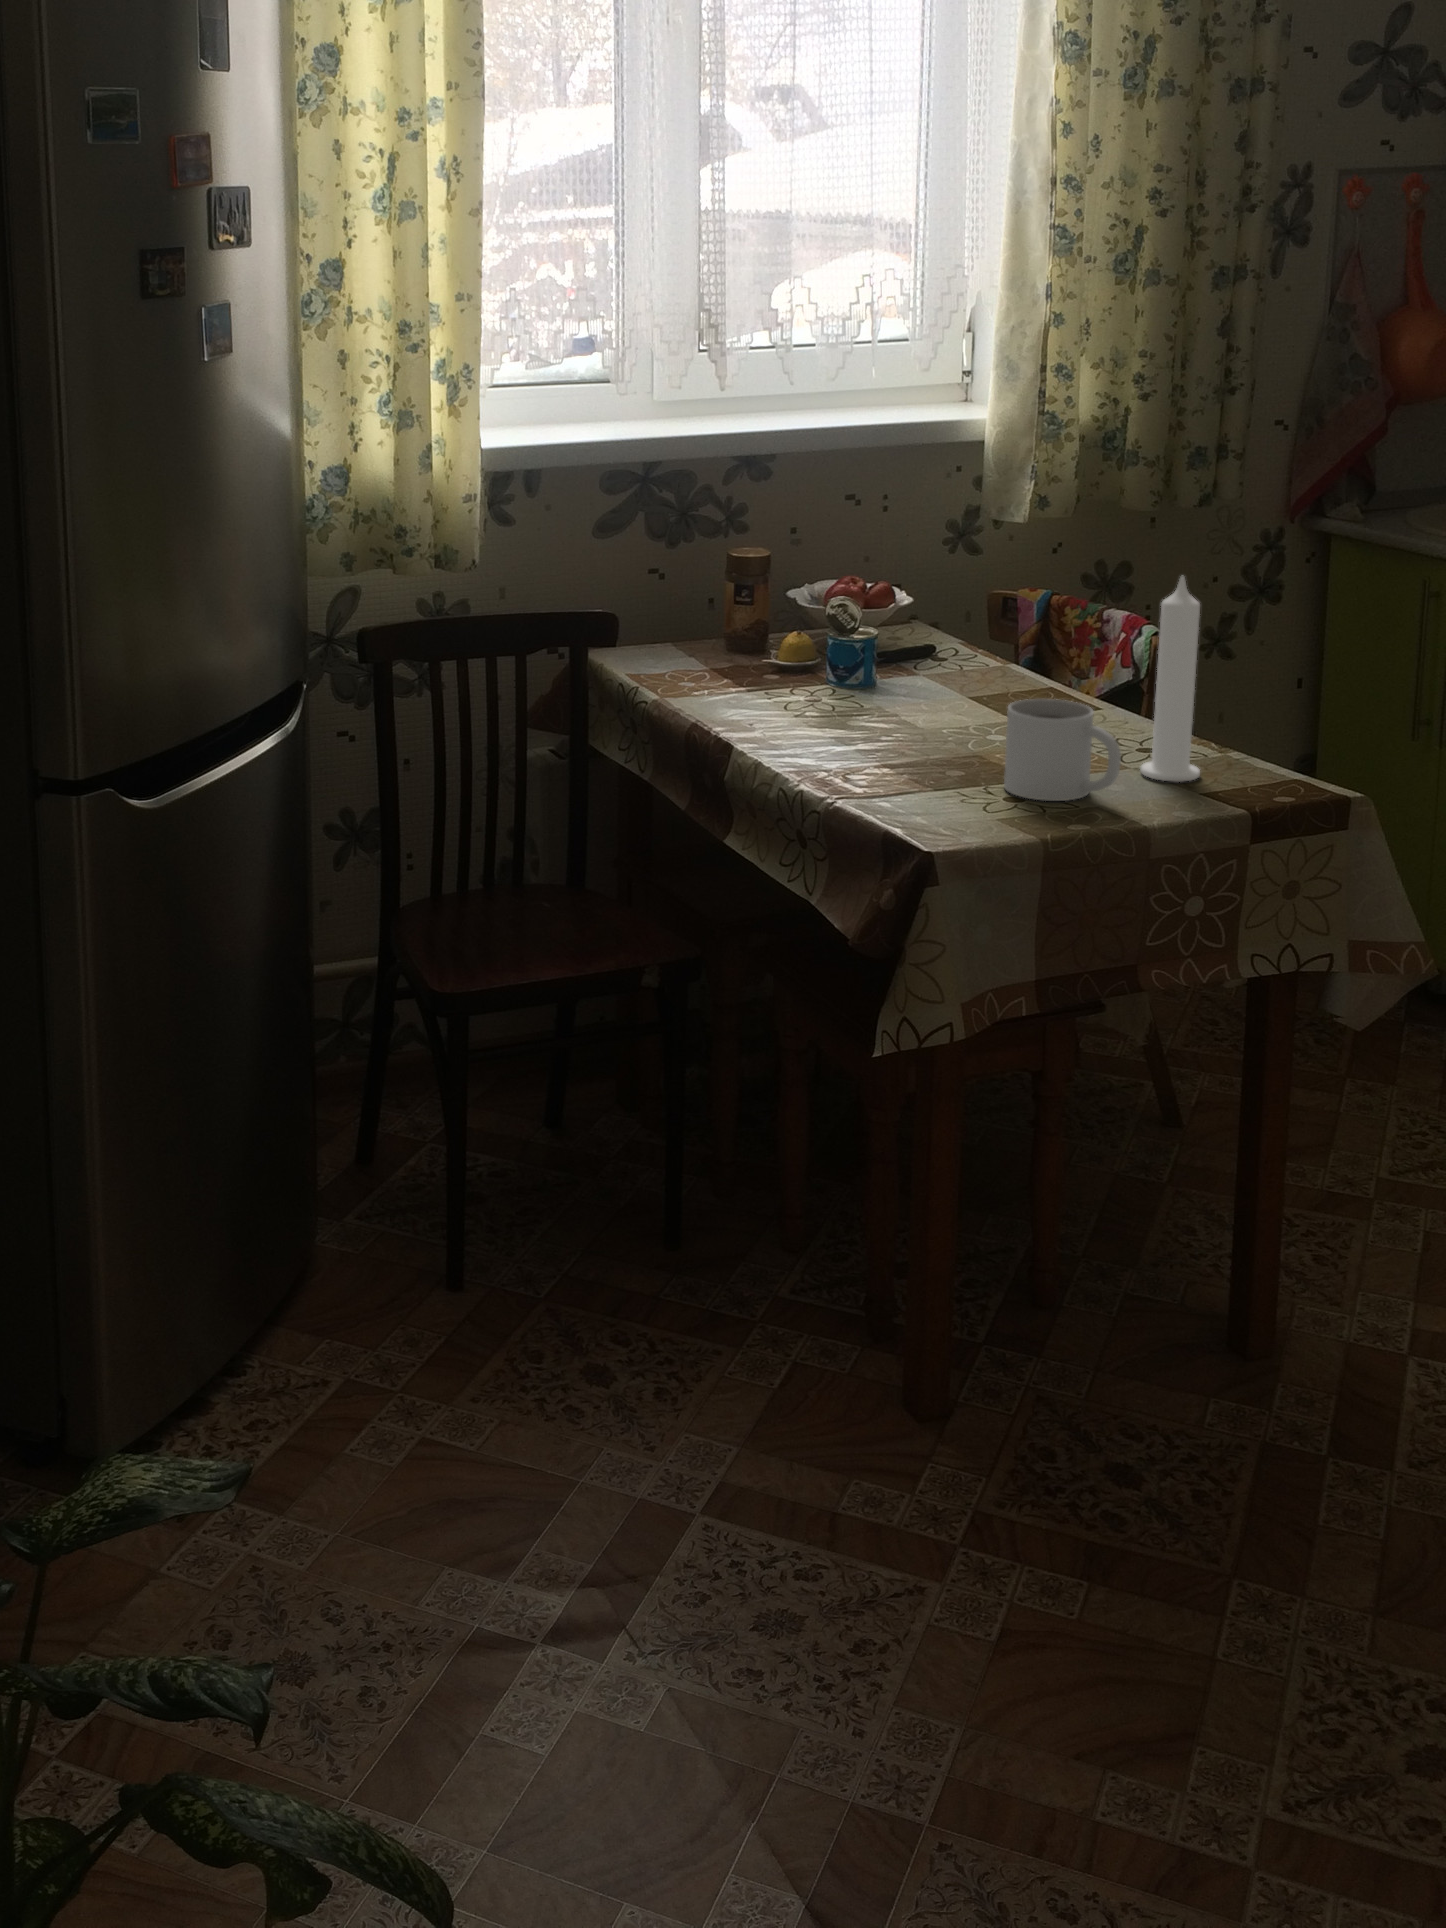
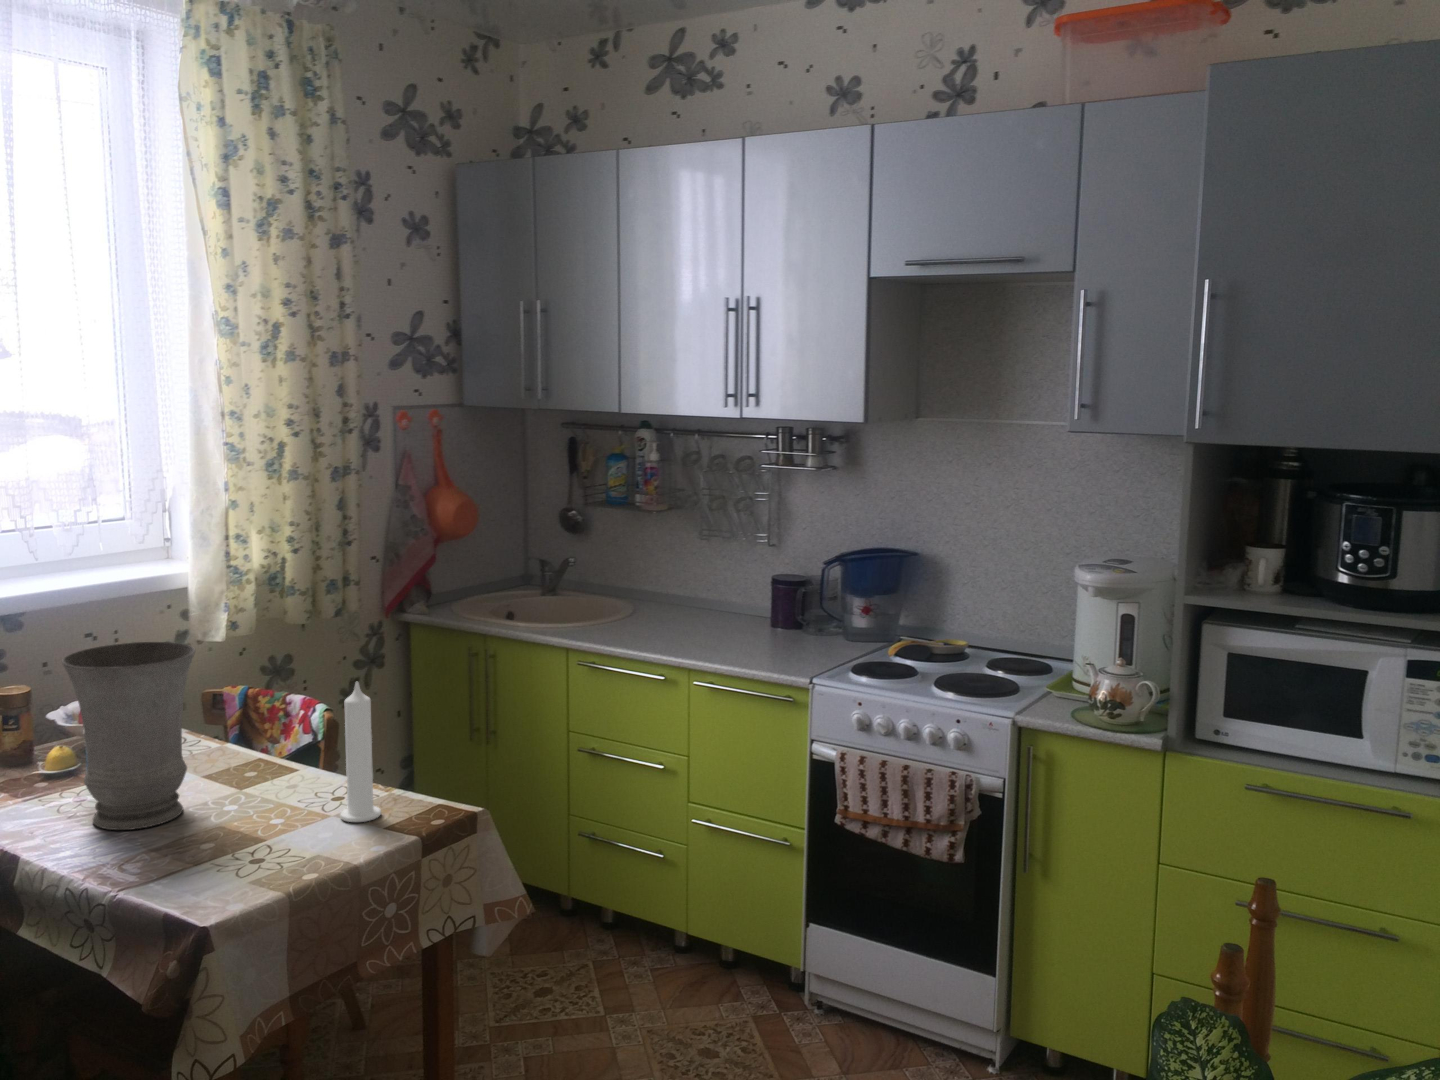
vase: none [803,494,968,740] -> present [62,642,195,830]
mug: present [1004,699,1121,801] -> none [245,780,332,858]

